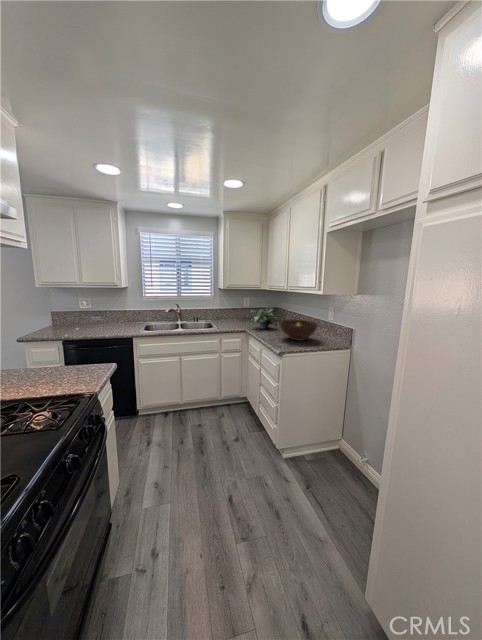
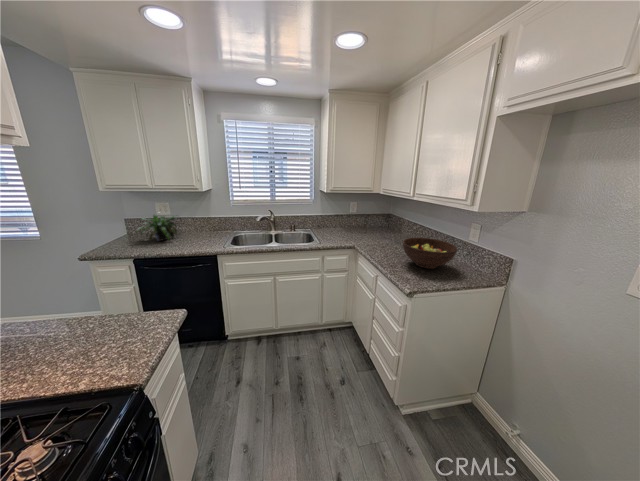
potted plant: present [252,307,280,329] -> present [136,214,177,241]

